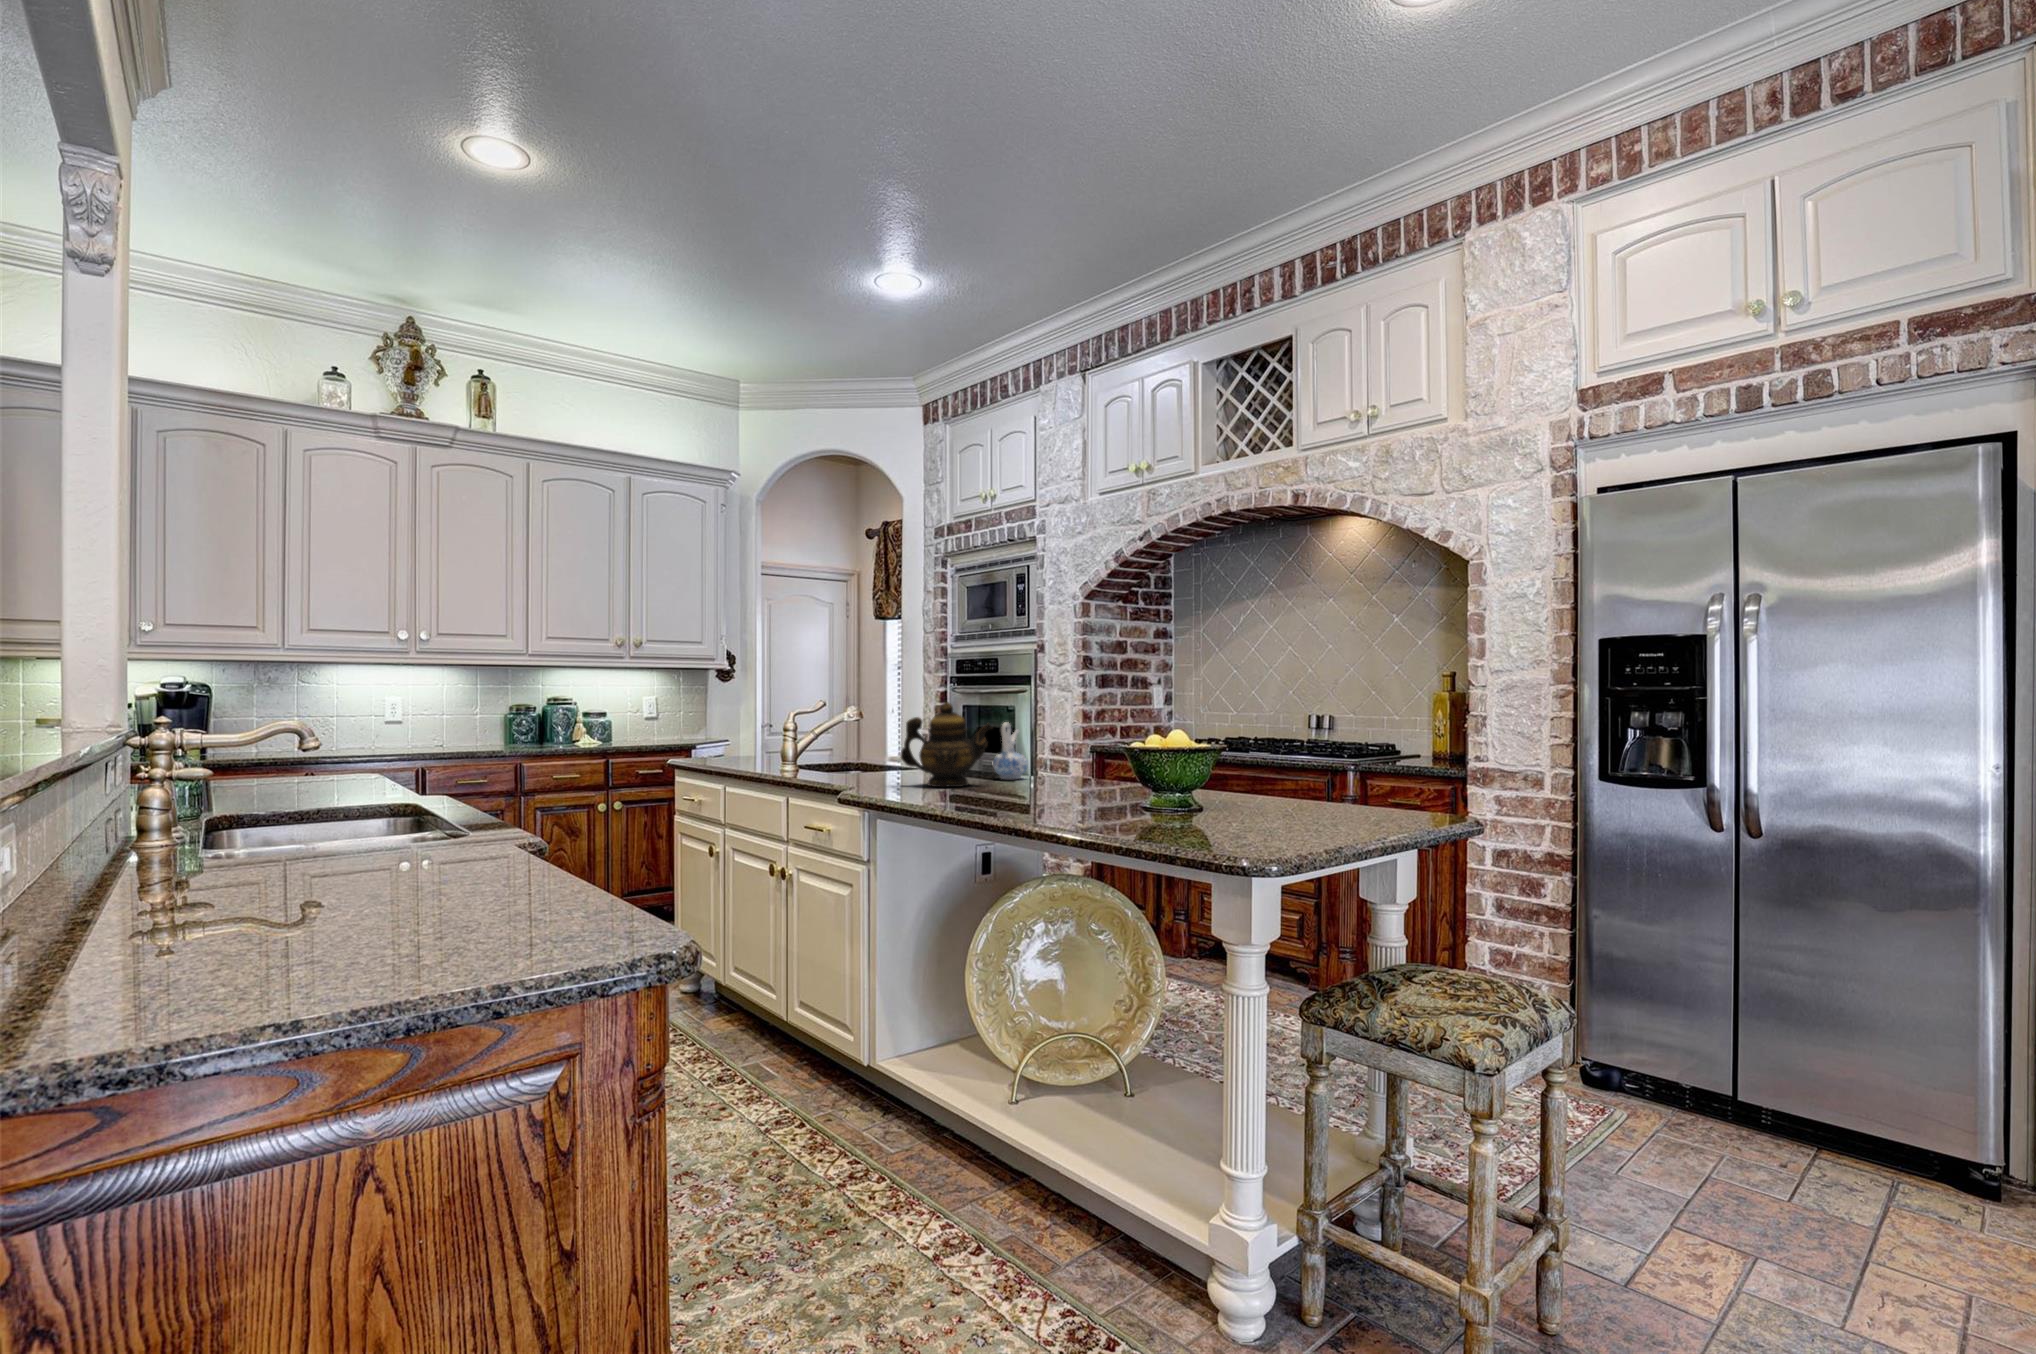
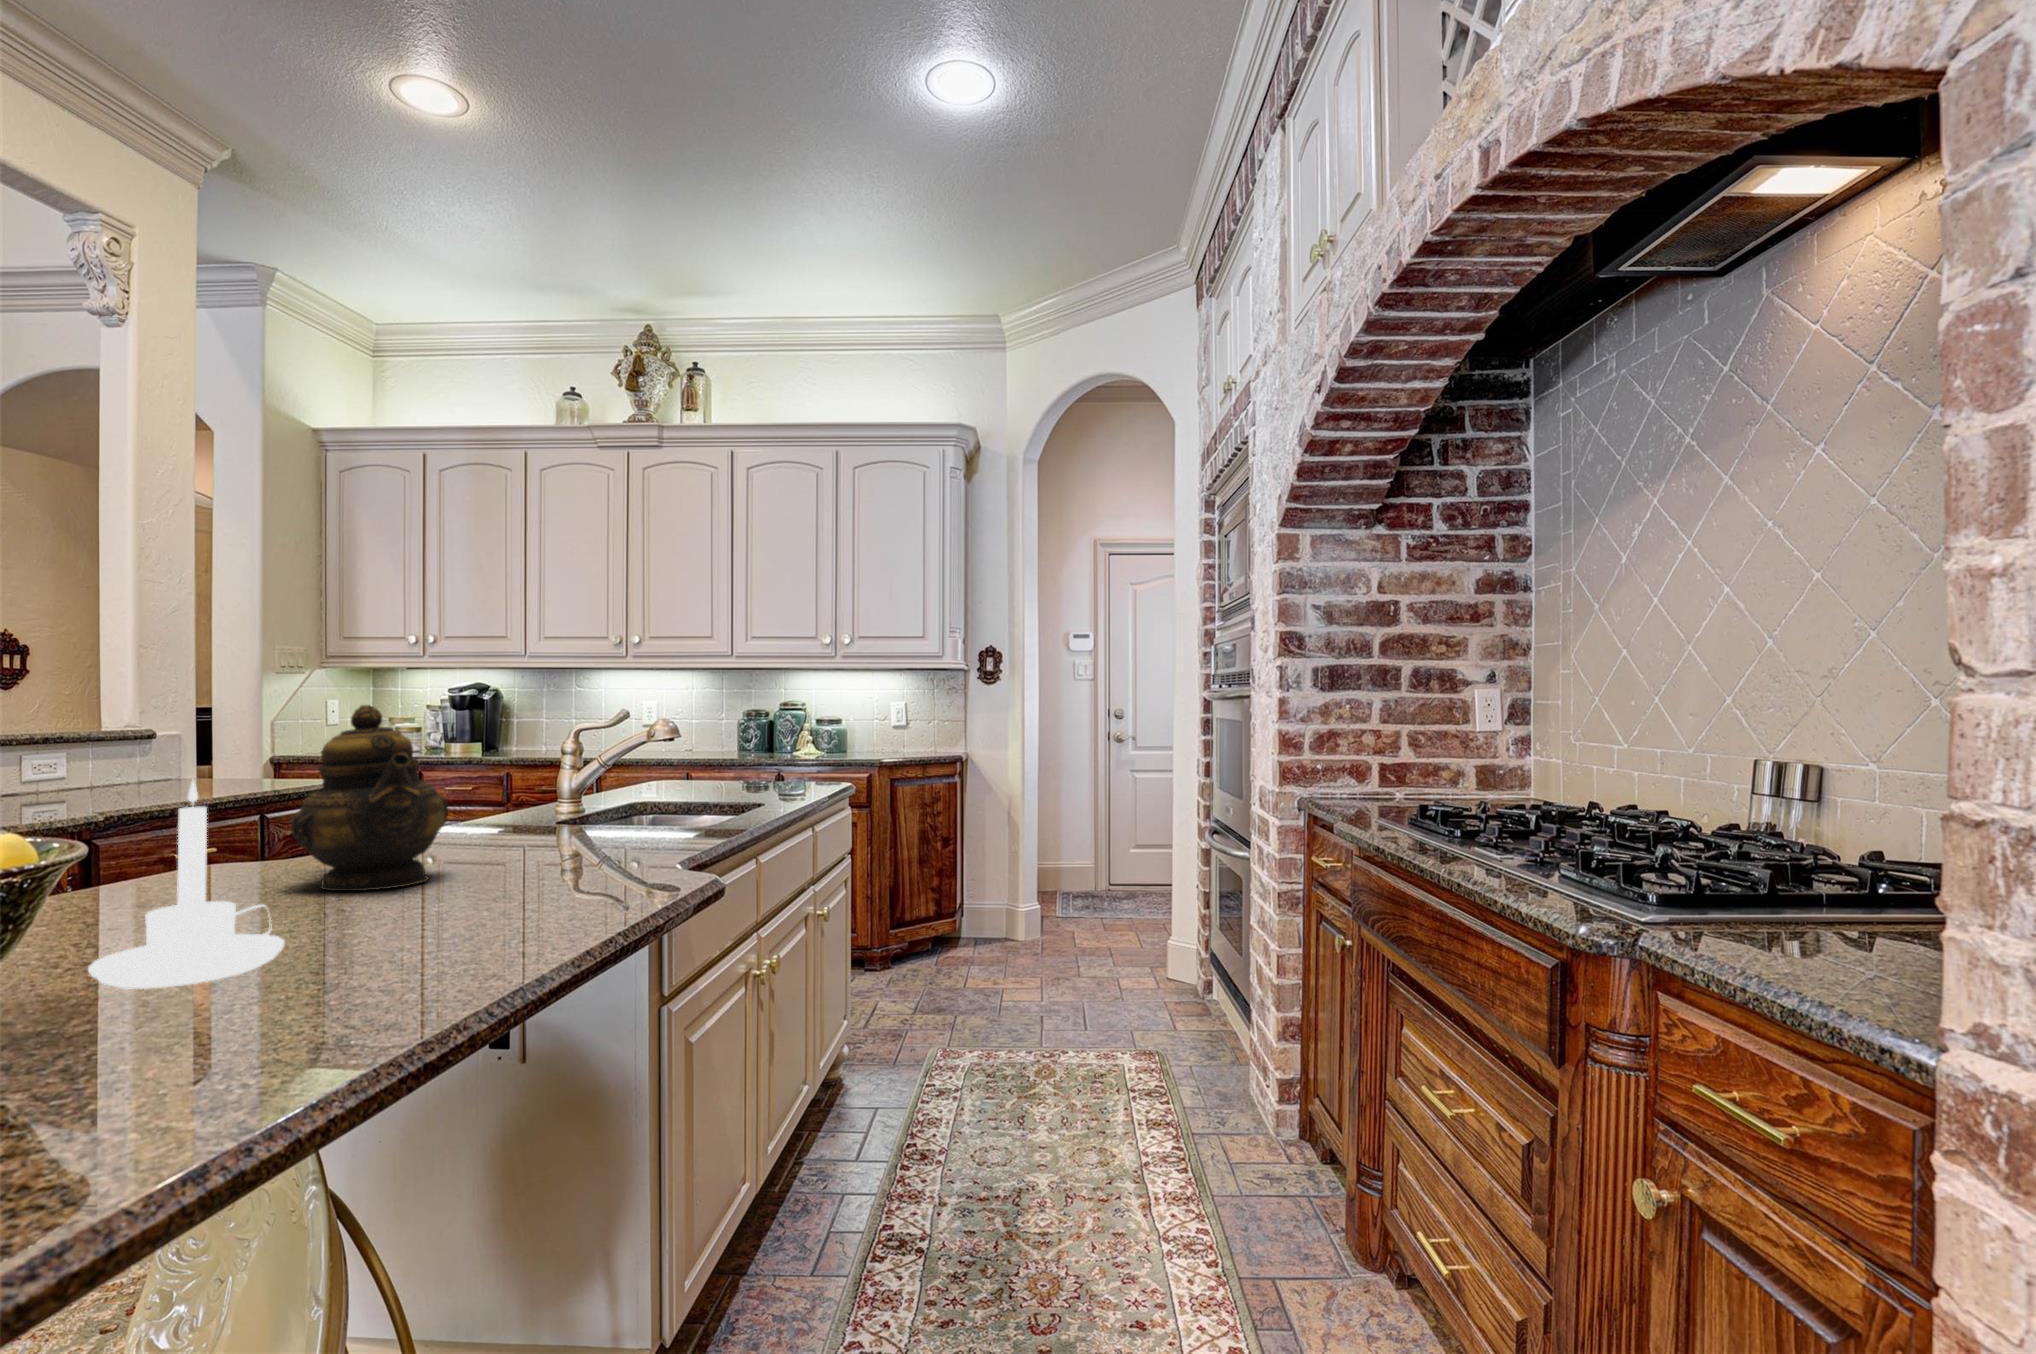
ceramic pitcher: present [993,722,1028,779] -> none [547,753,630,881]
candle holder: none [1057,727,1108,796] -> present [88,779,284,989]

